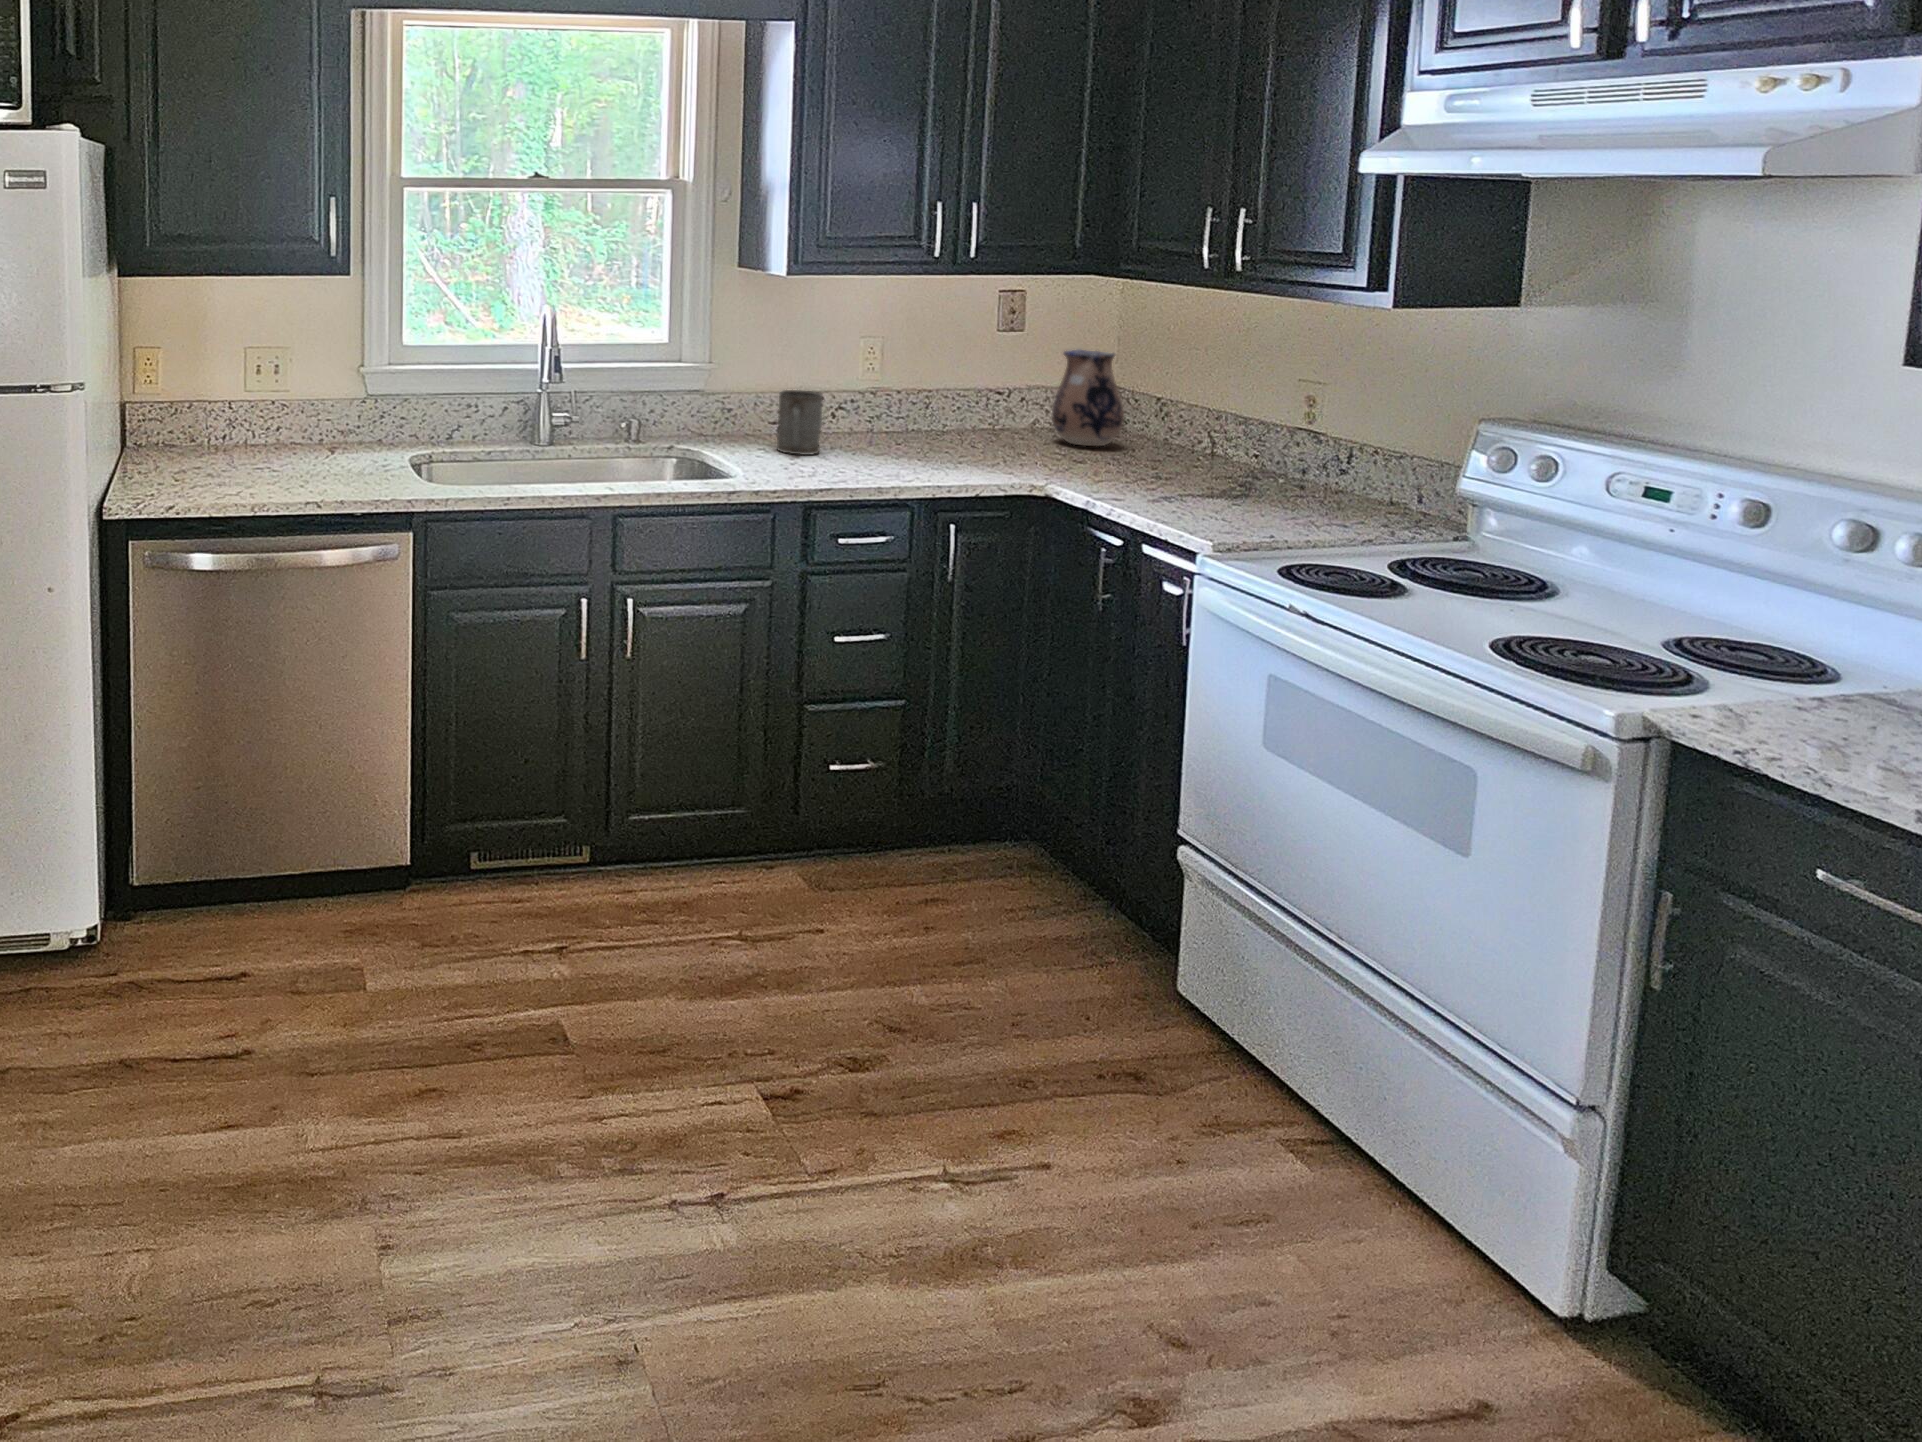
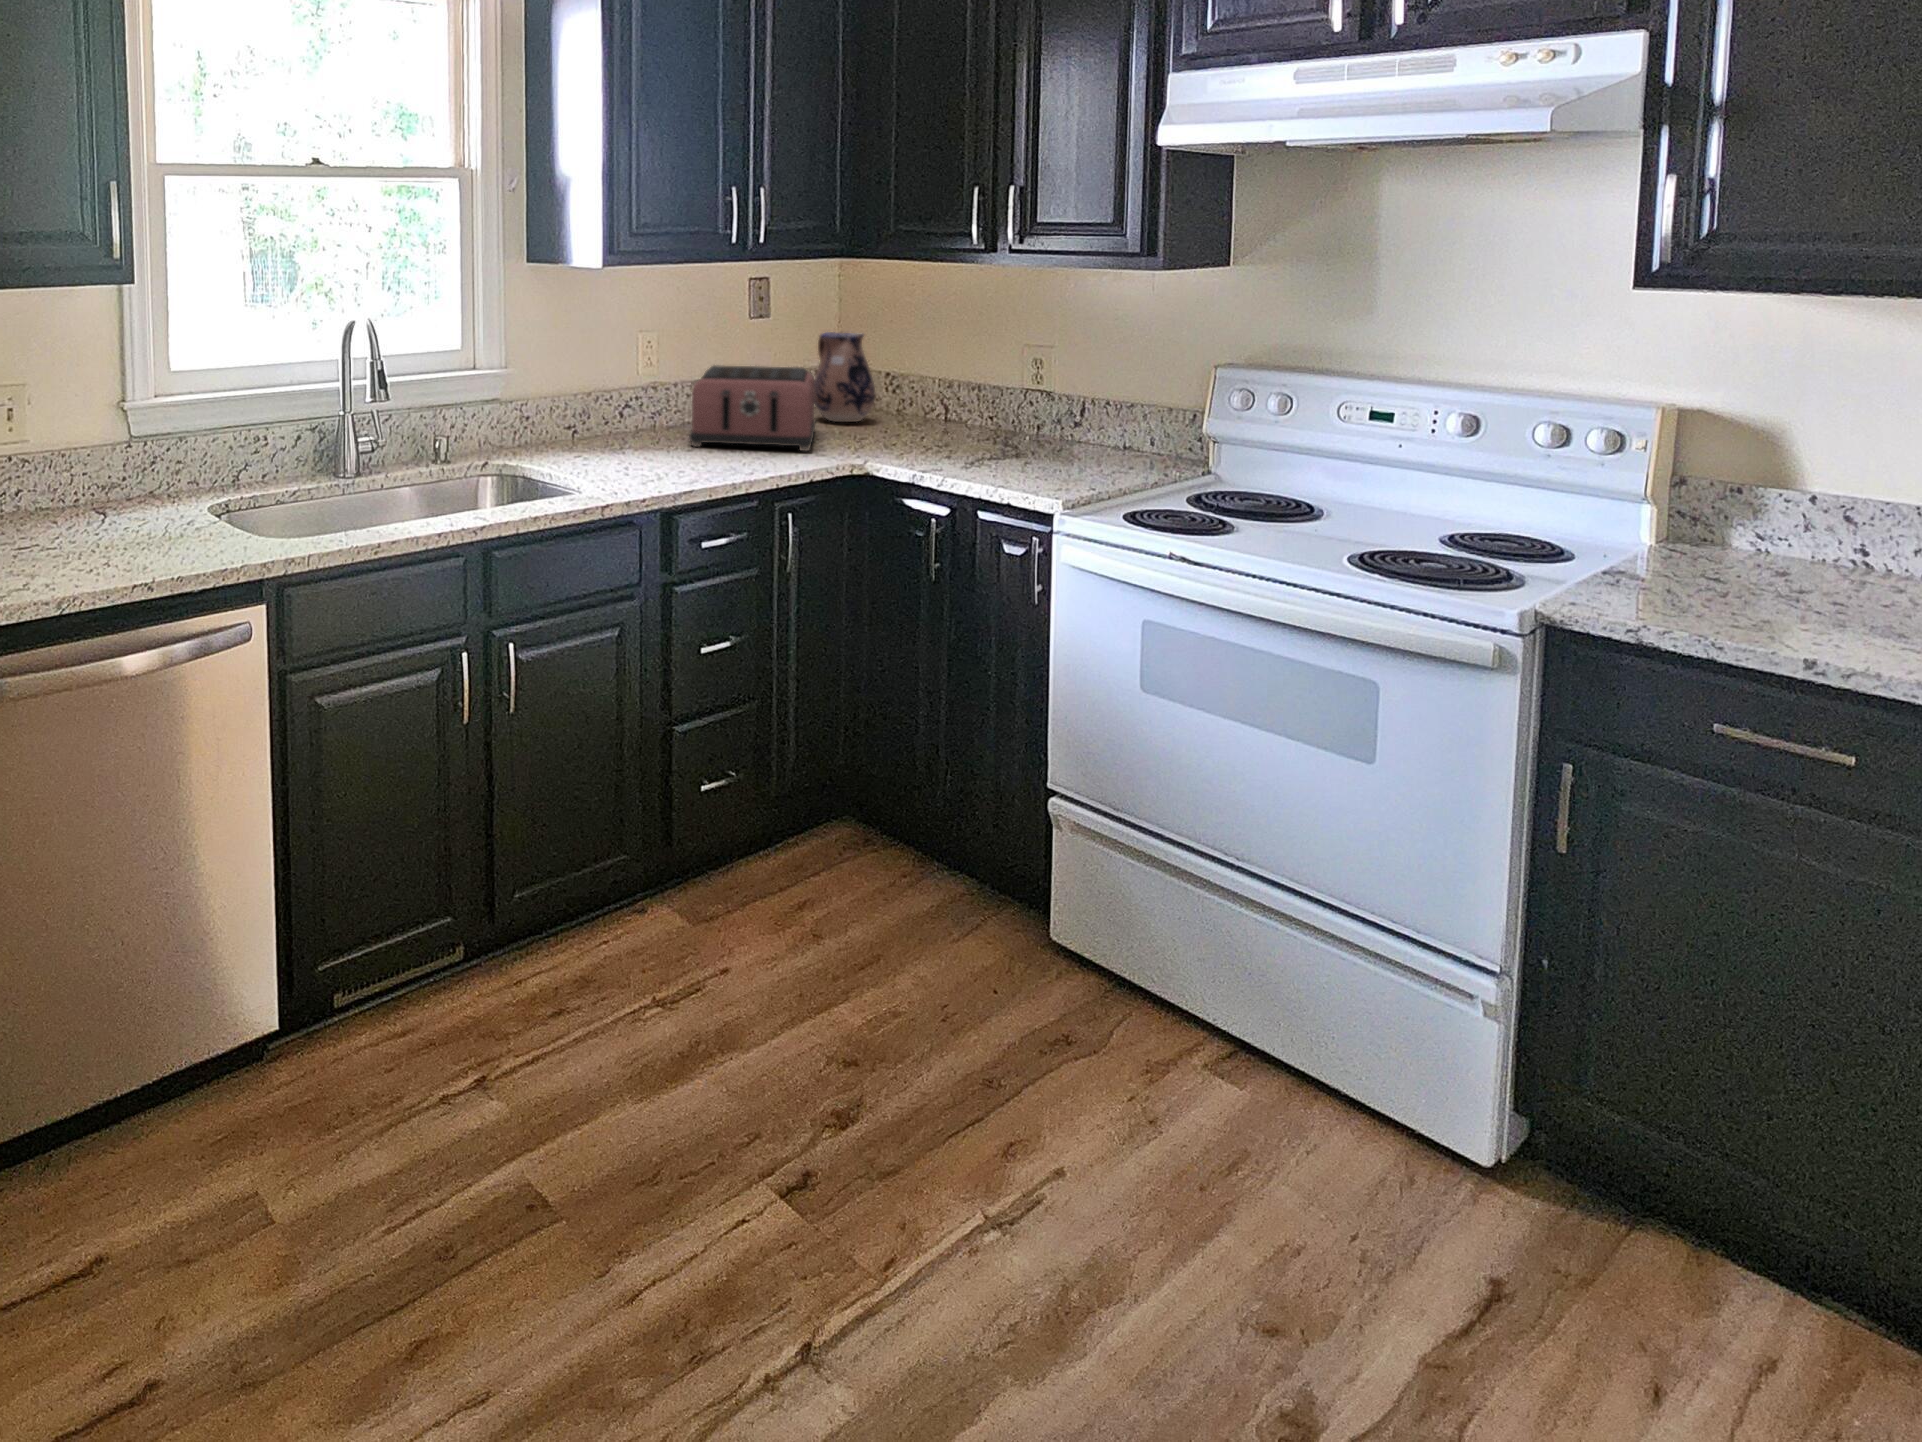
toaster: none [879,375,1037,468] -> present [689,365,815,451]
mug: present [777,390,823,455] -> none [596,390,640,457]

